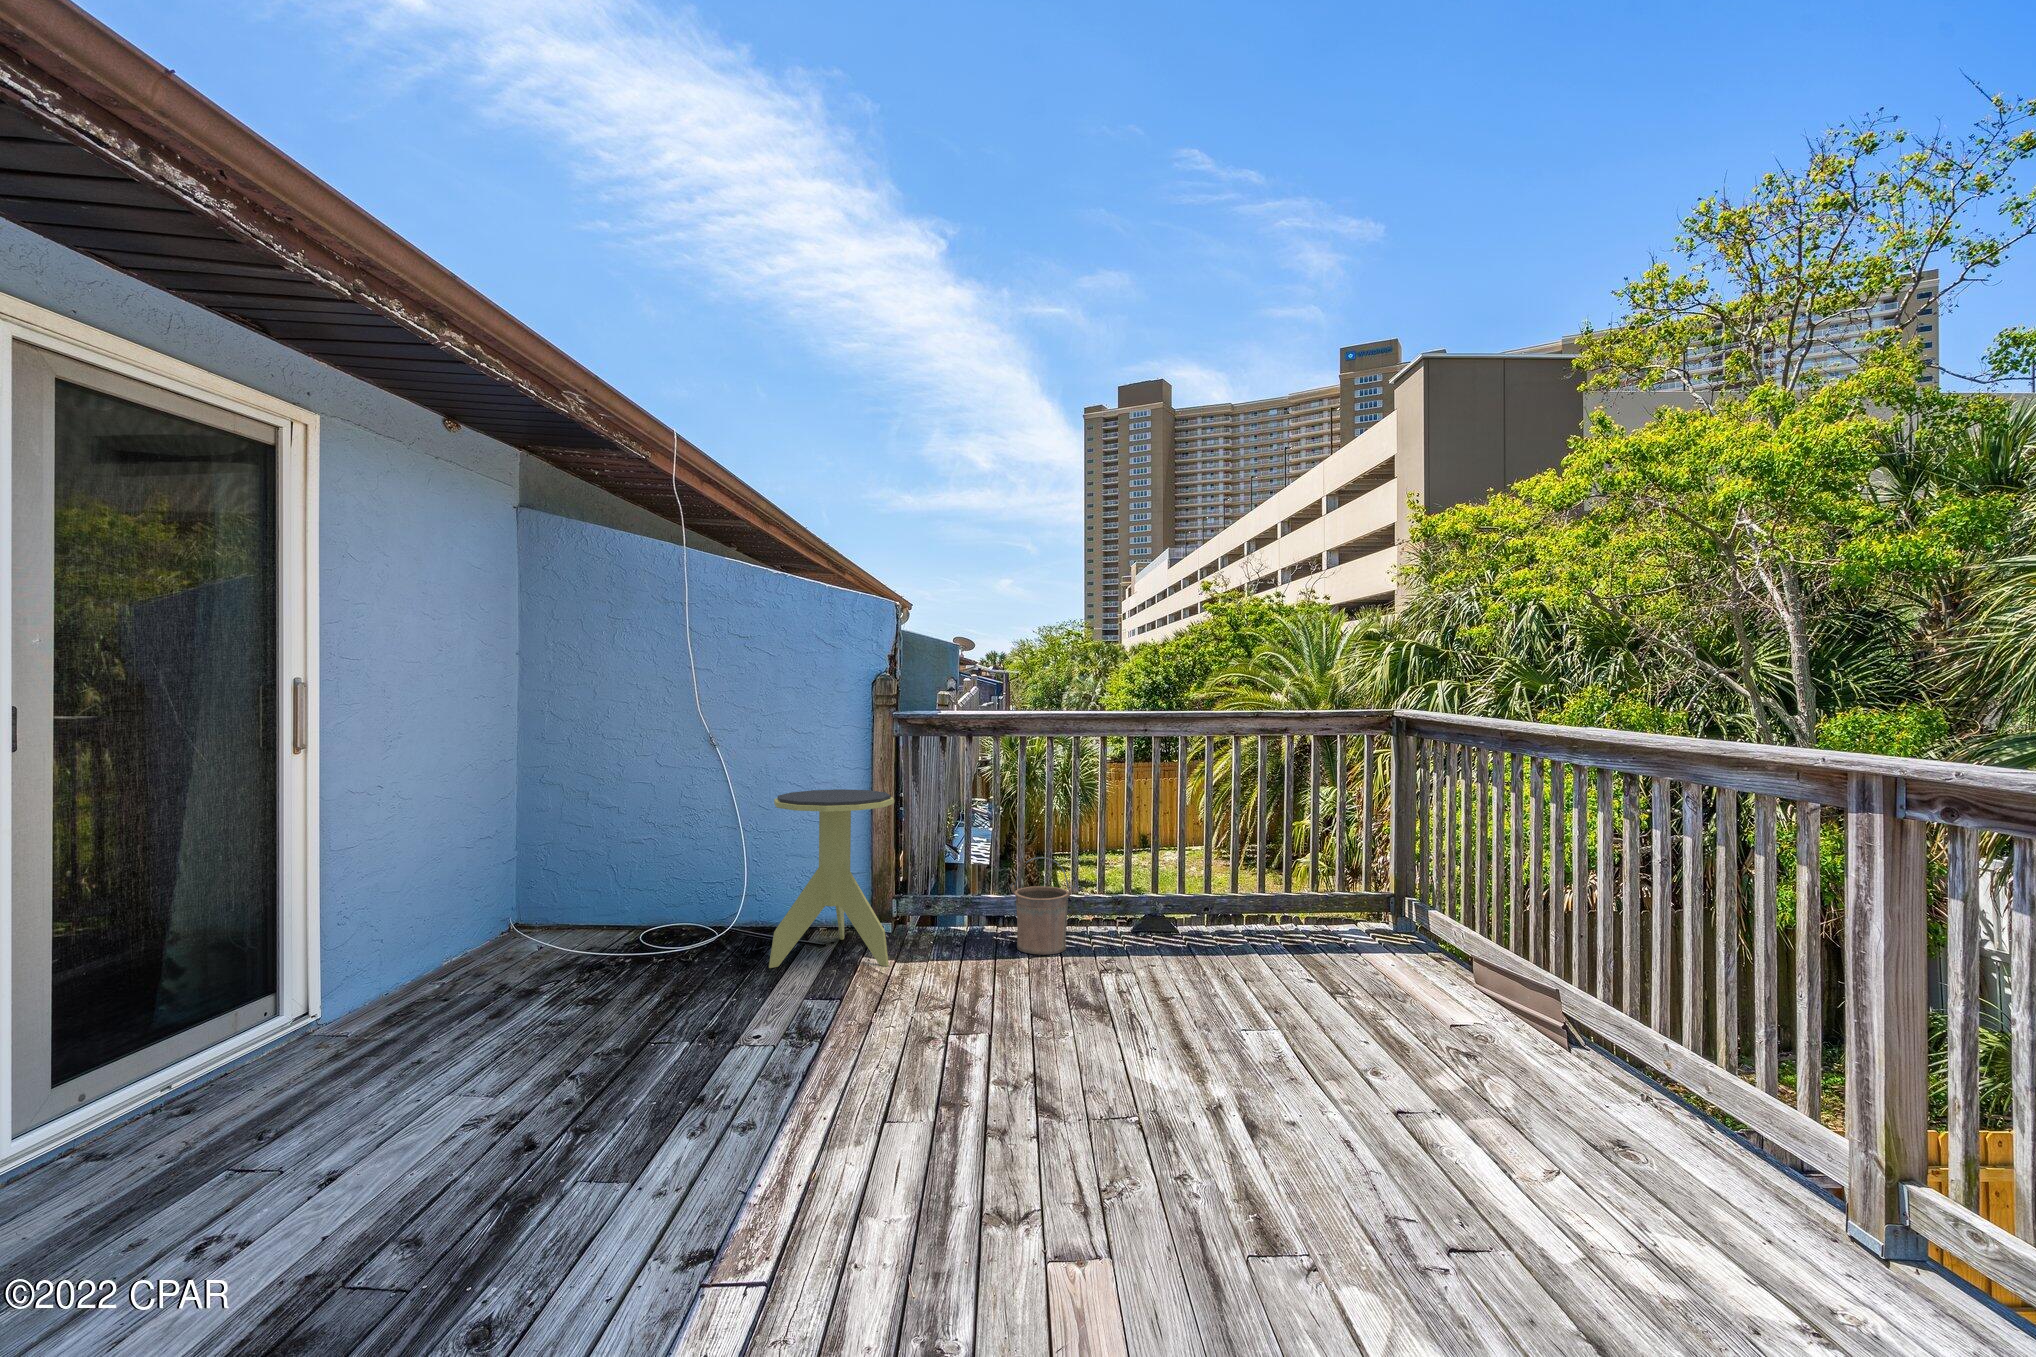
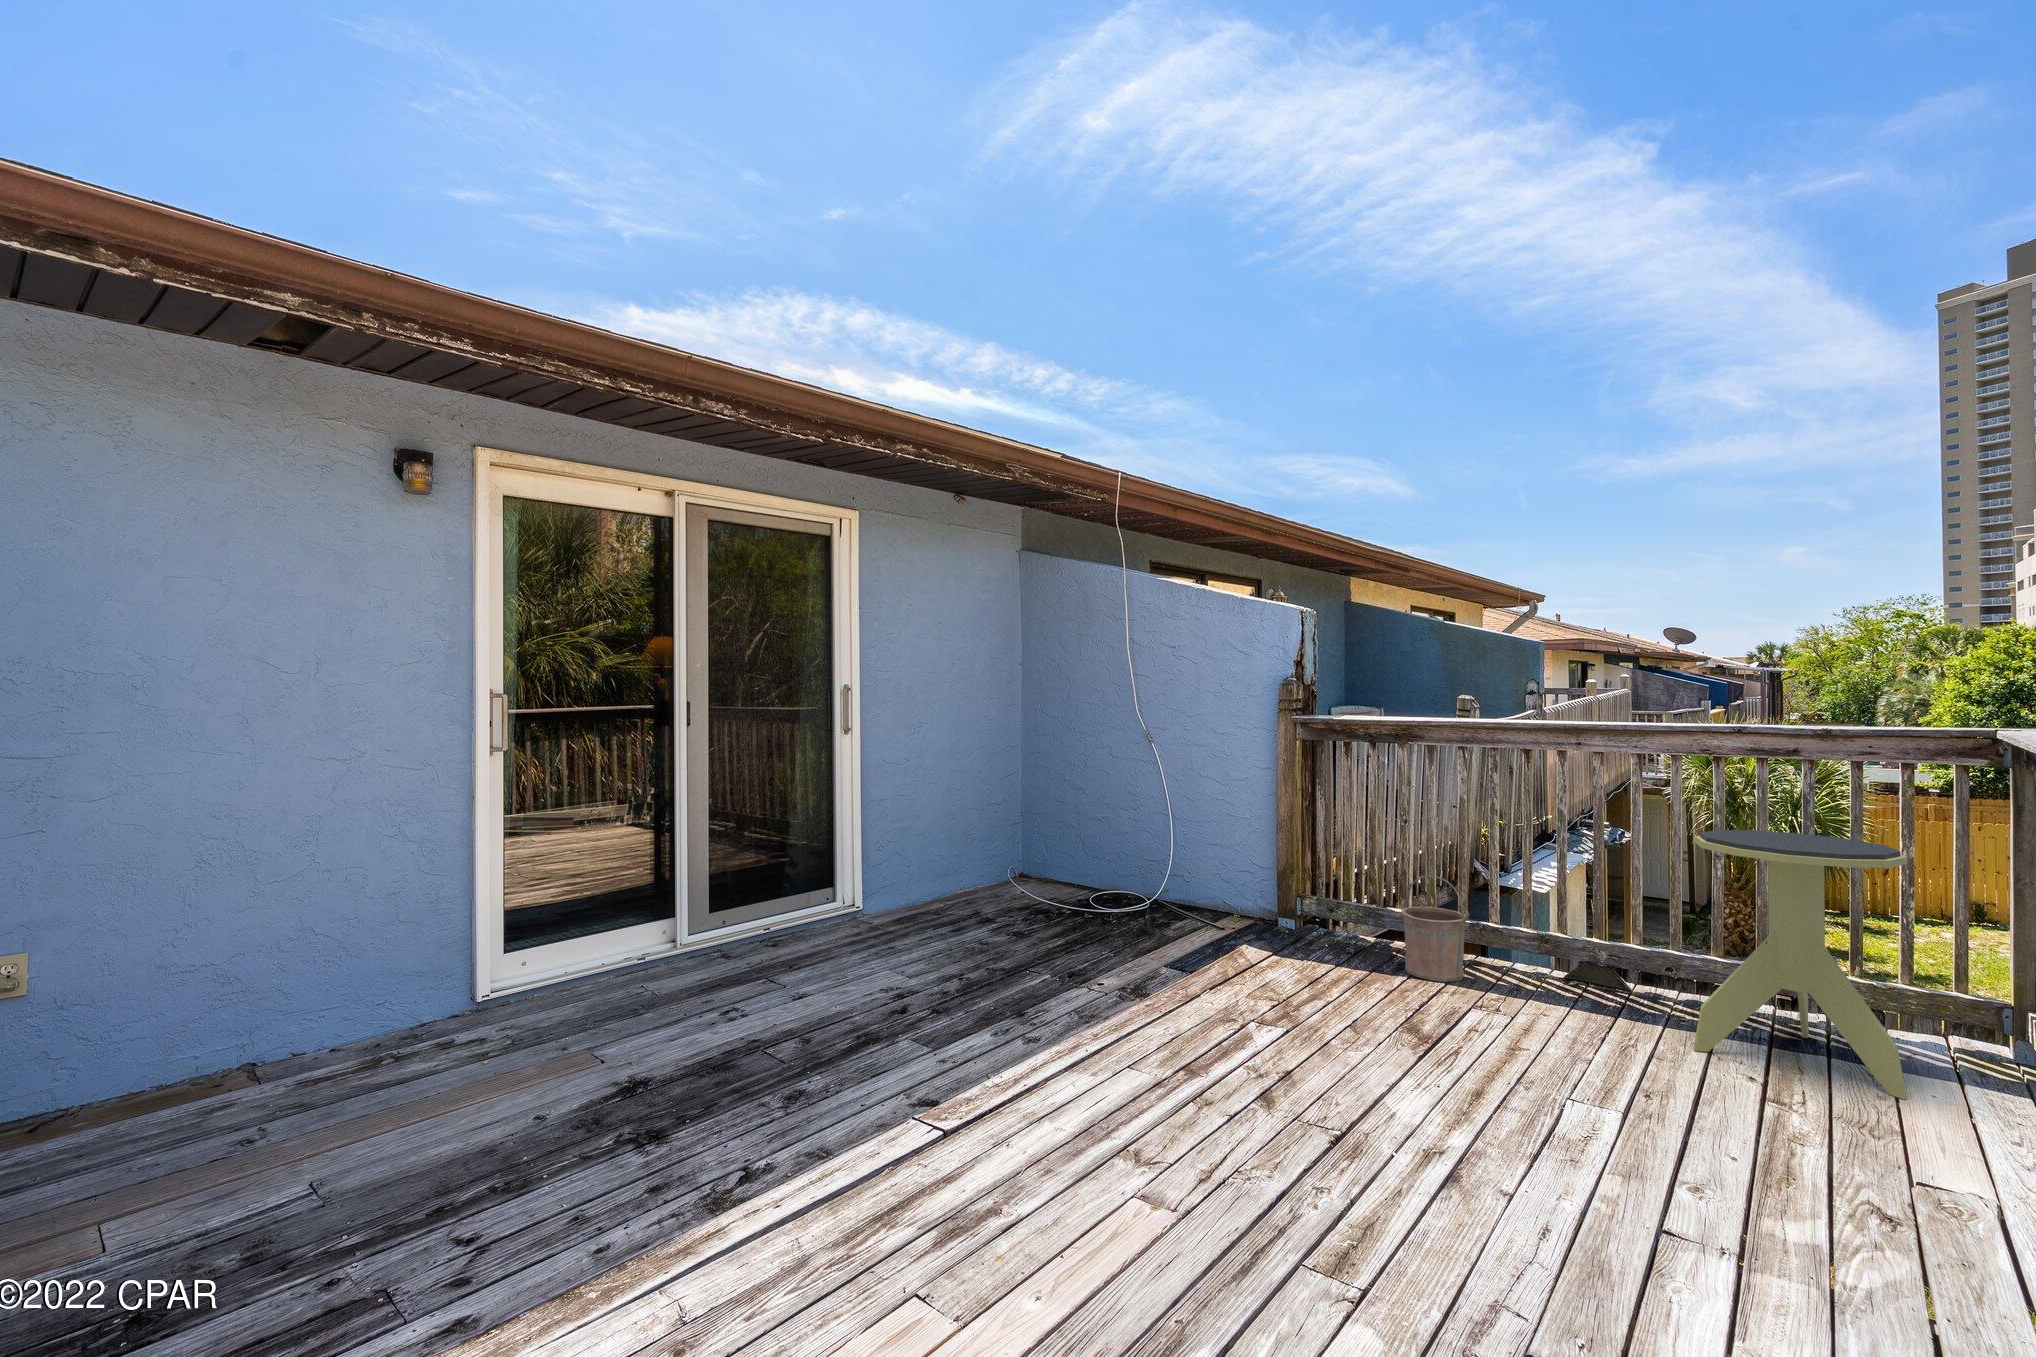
side table: present [769,789,894,968] -> present [1694,830,1907,1100]

